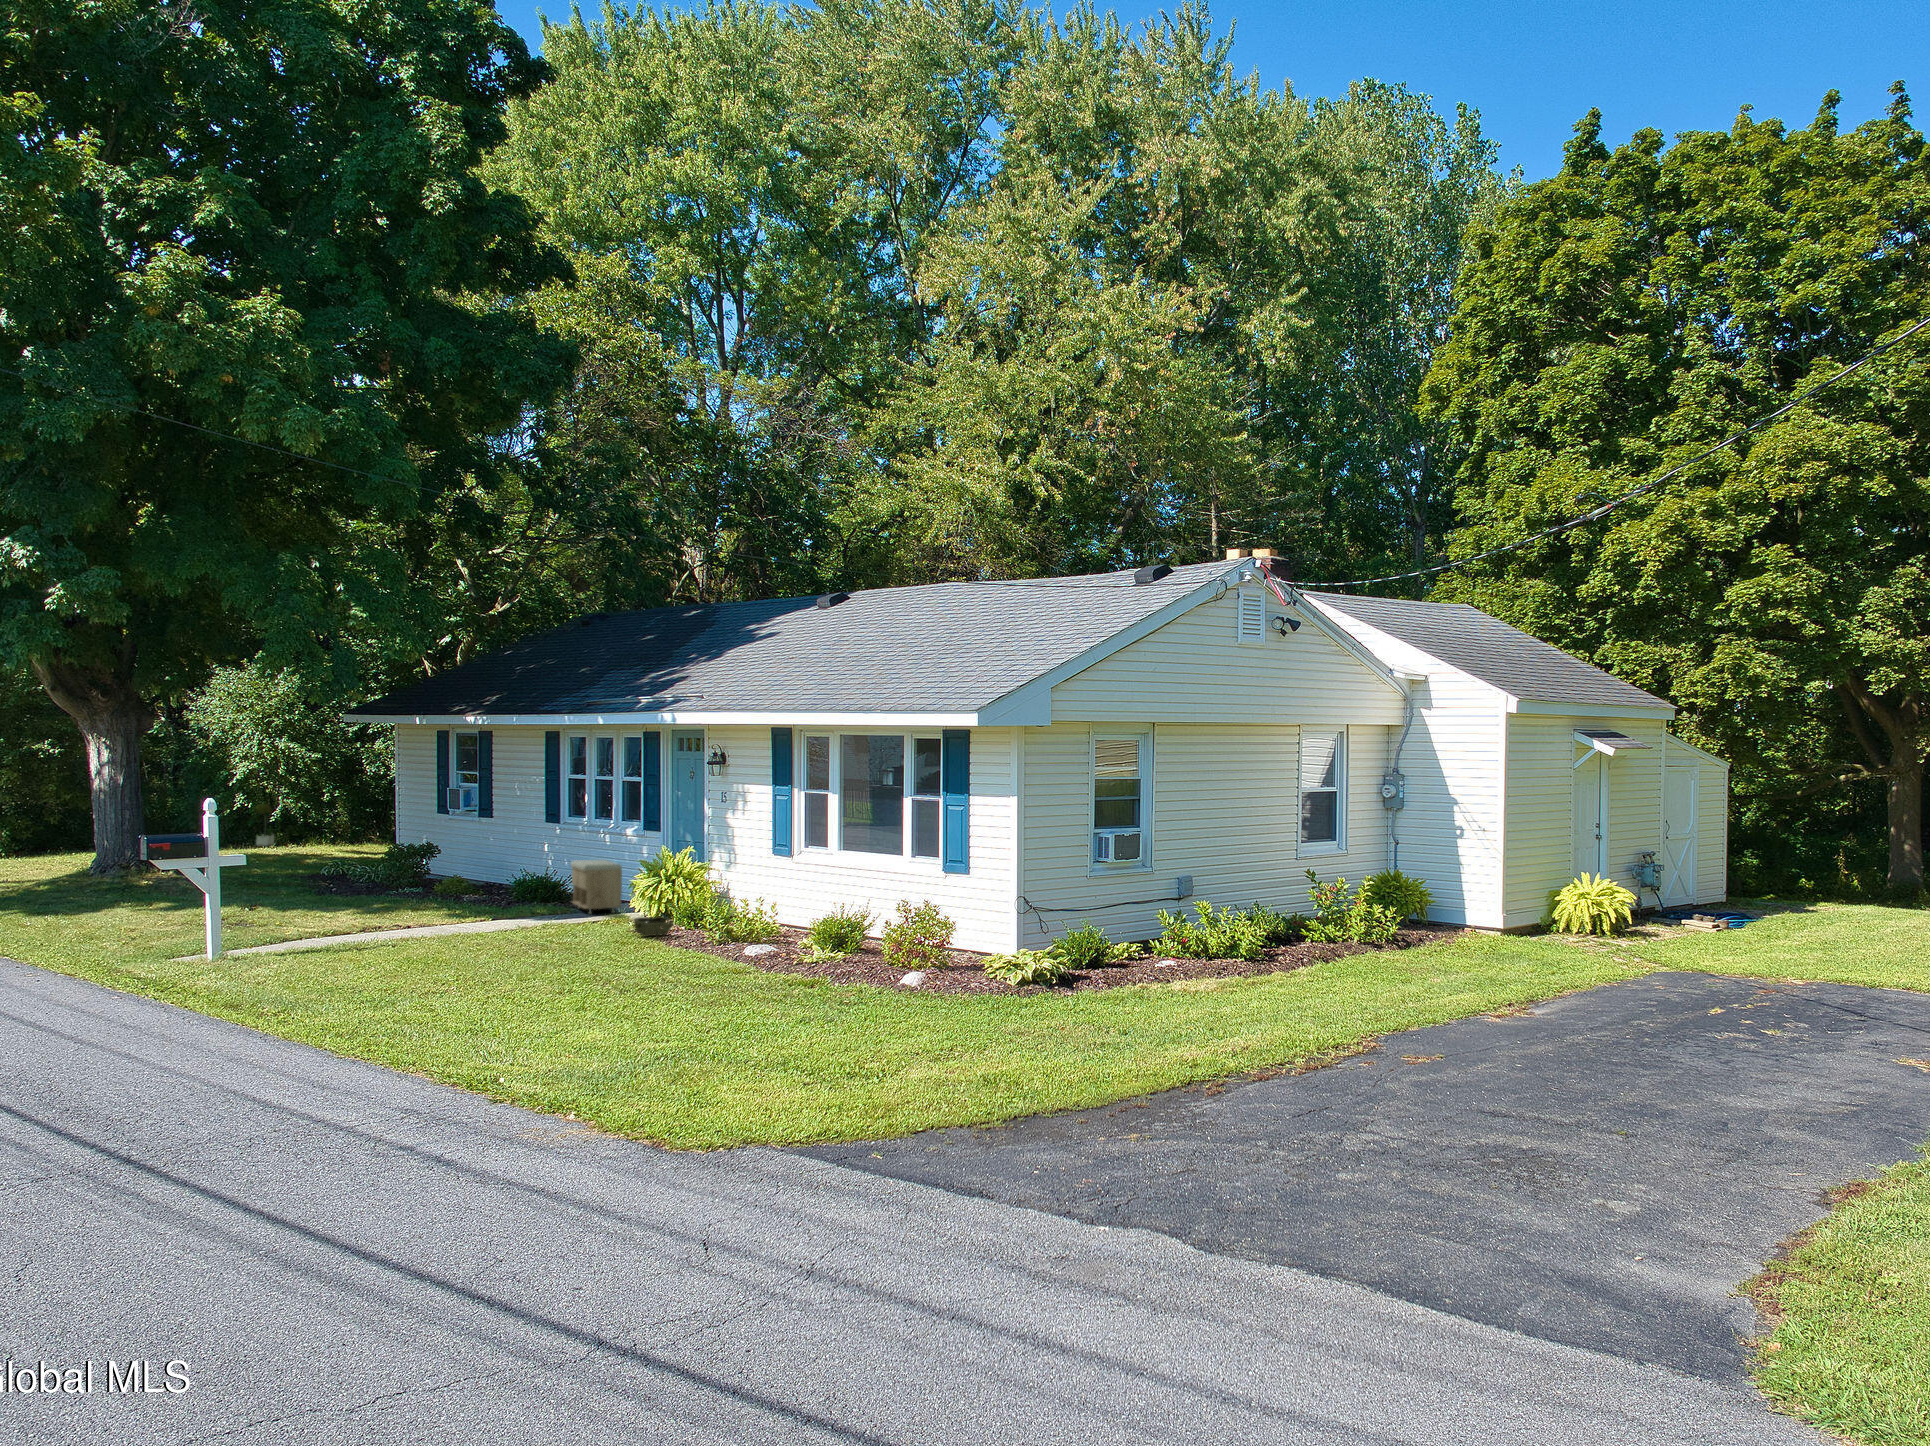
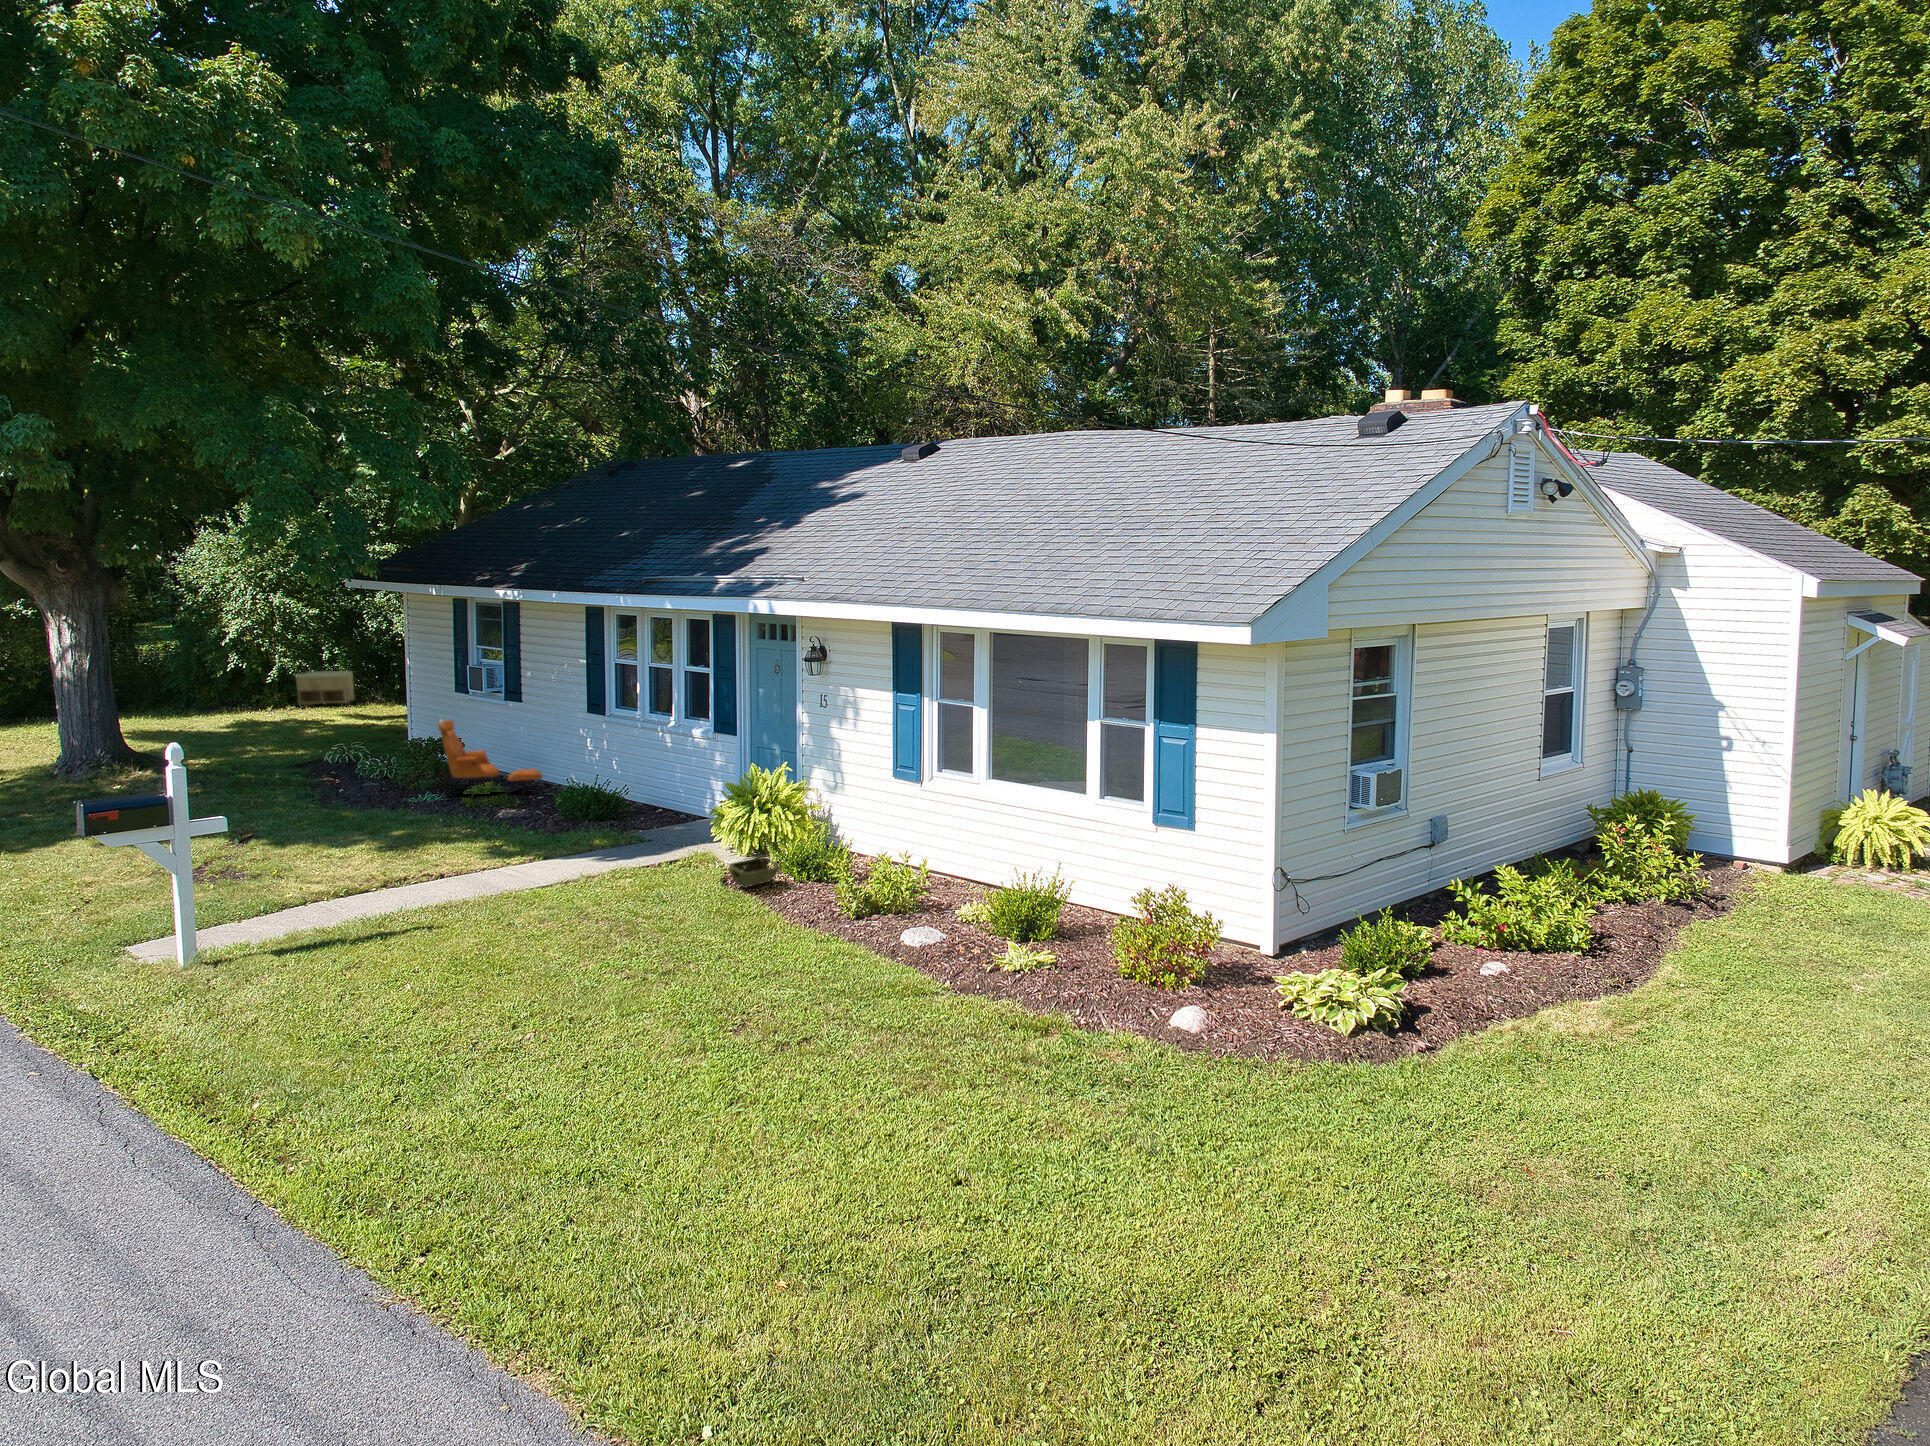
potted tree: present [255,804,274,846] -> none [250,663,278,708]
lounge chair: none [420,828,502,894] -> present [438,720,542,792]
storage bench: present [571,860,622,913] -> present [296,671,354,706]

